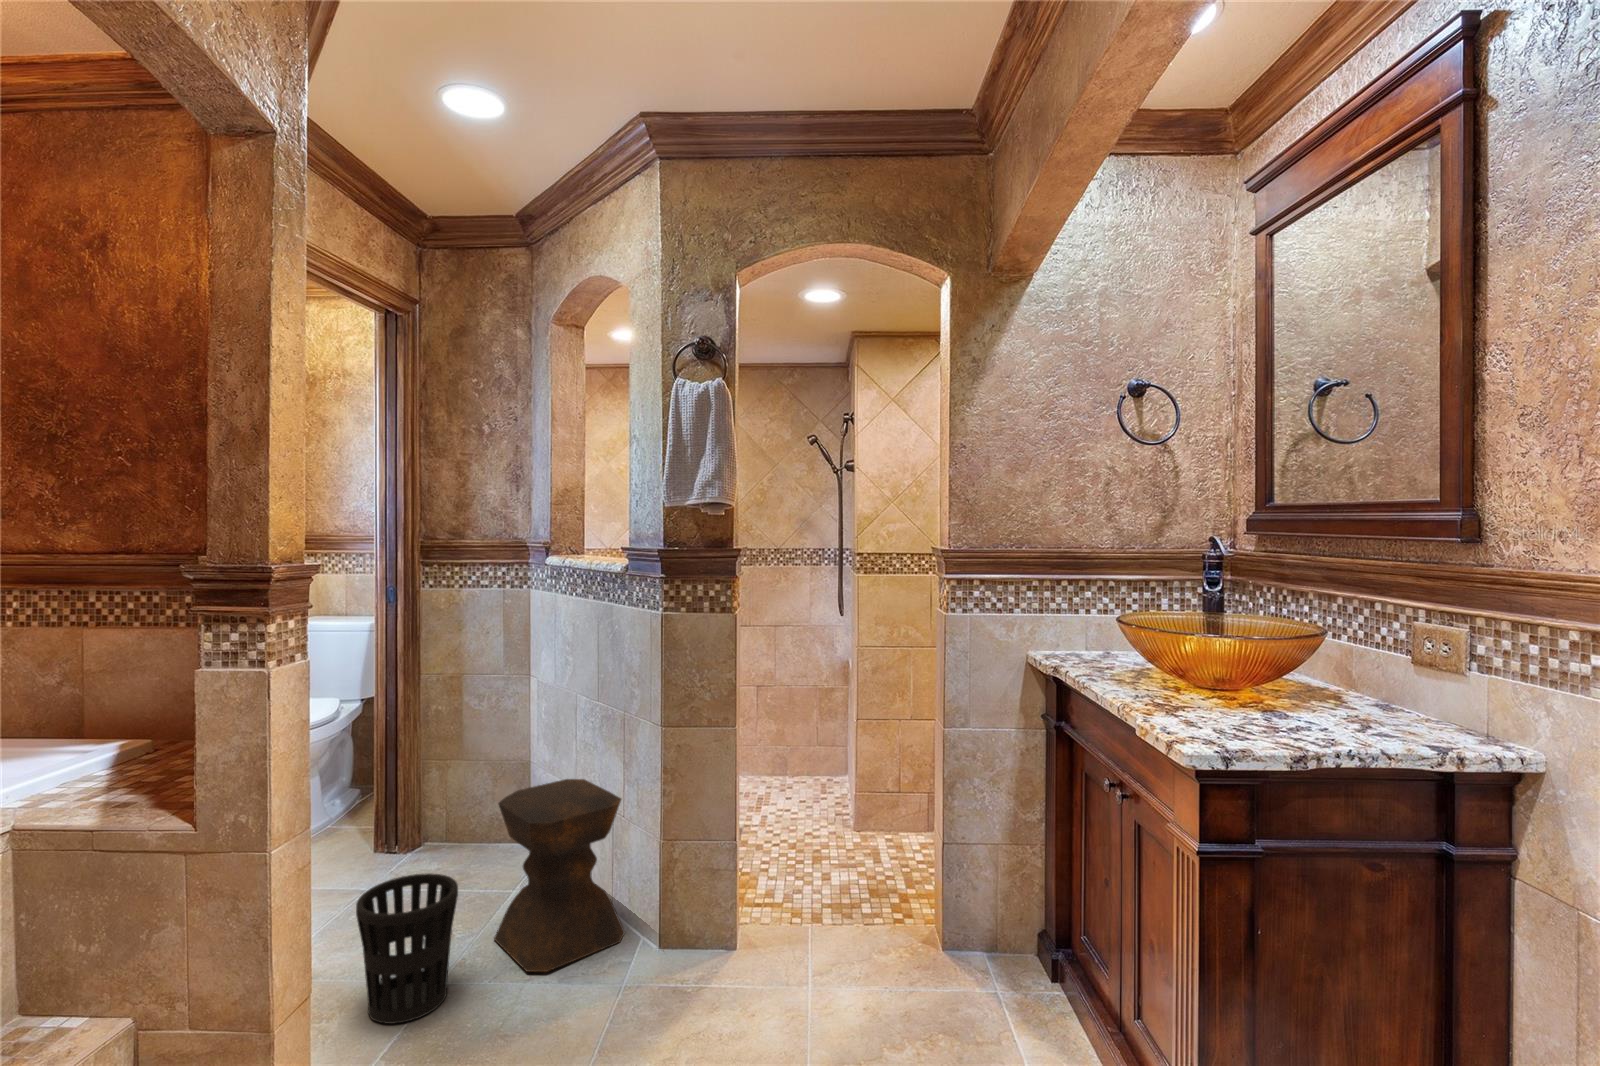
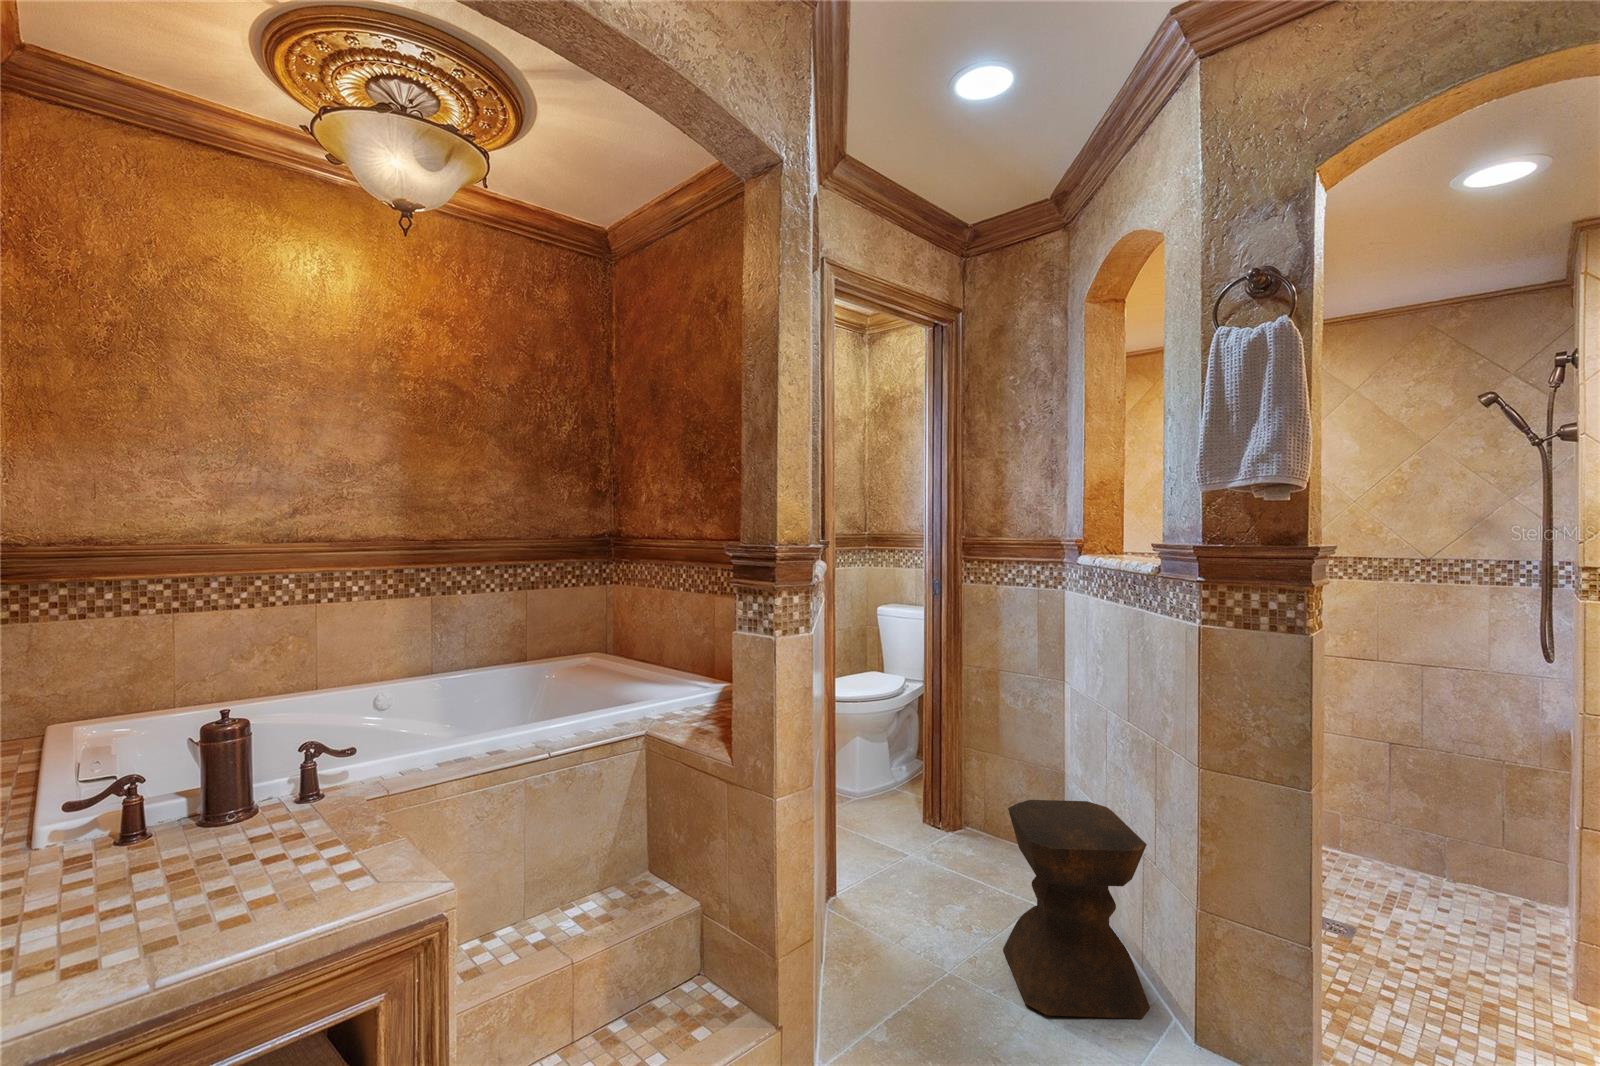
wastebasket: present [356,873,458,1024] -> none [869,854,958,1003]

